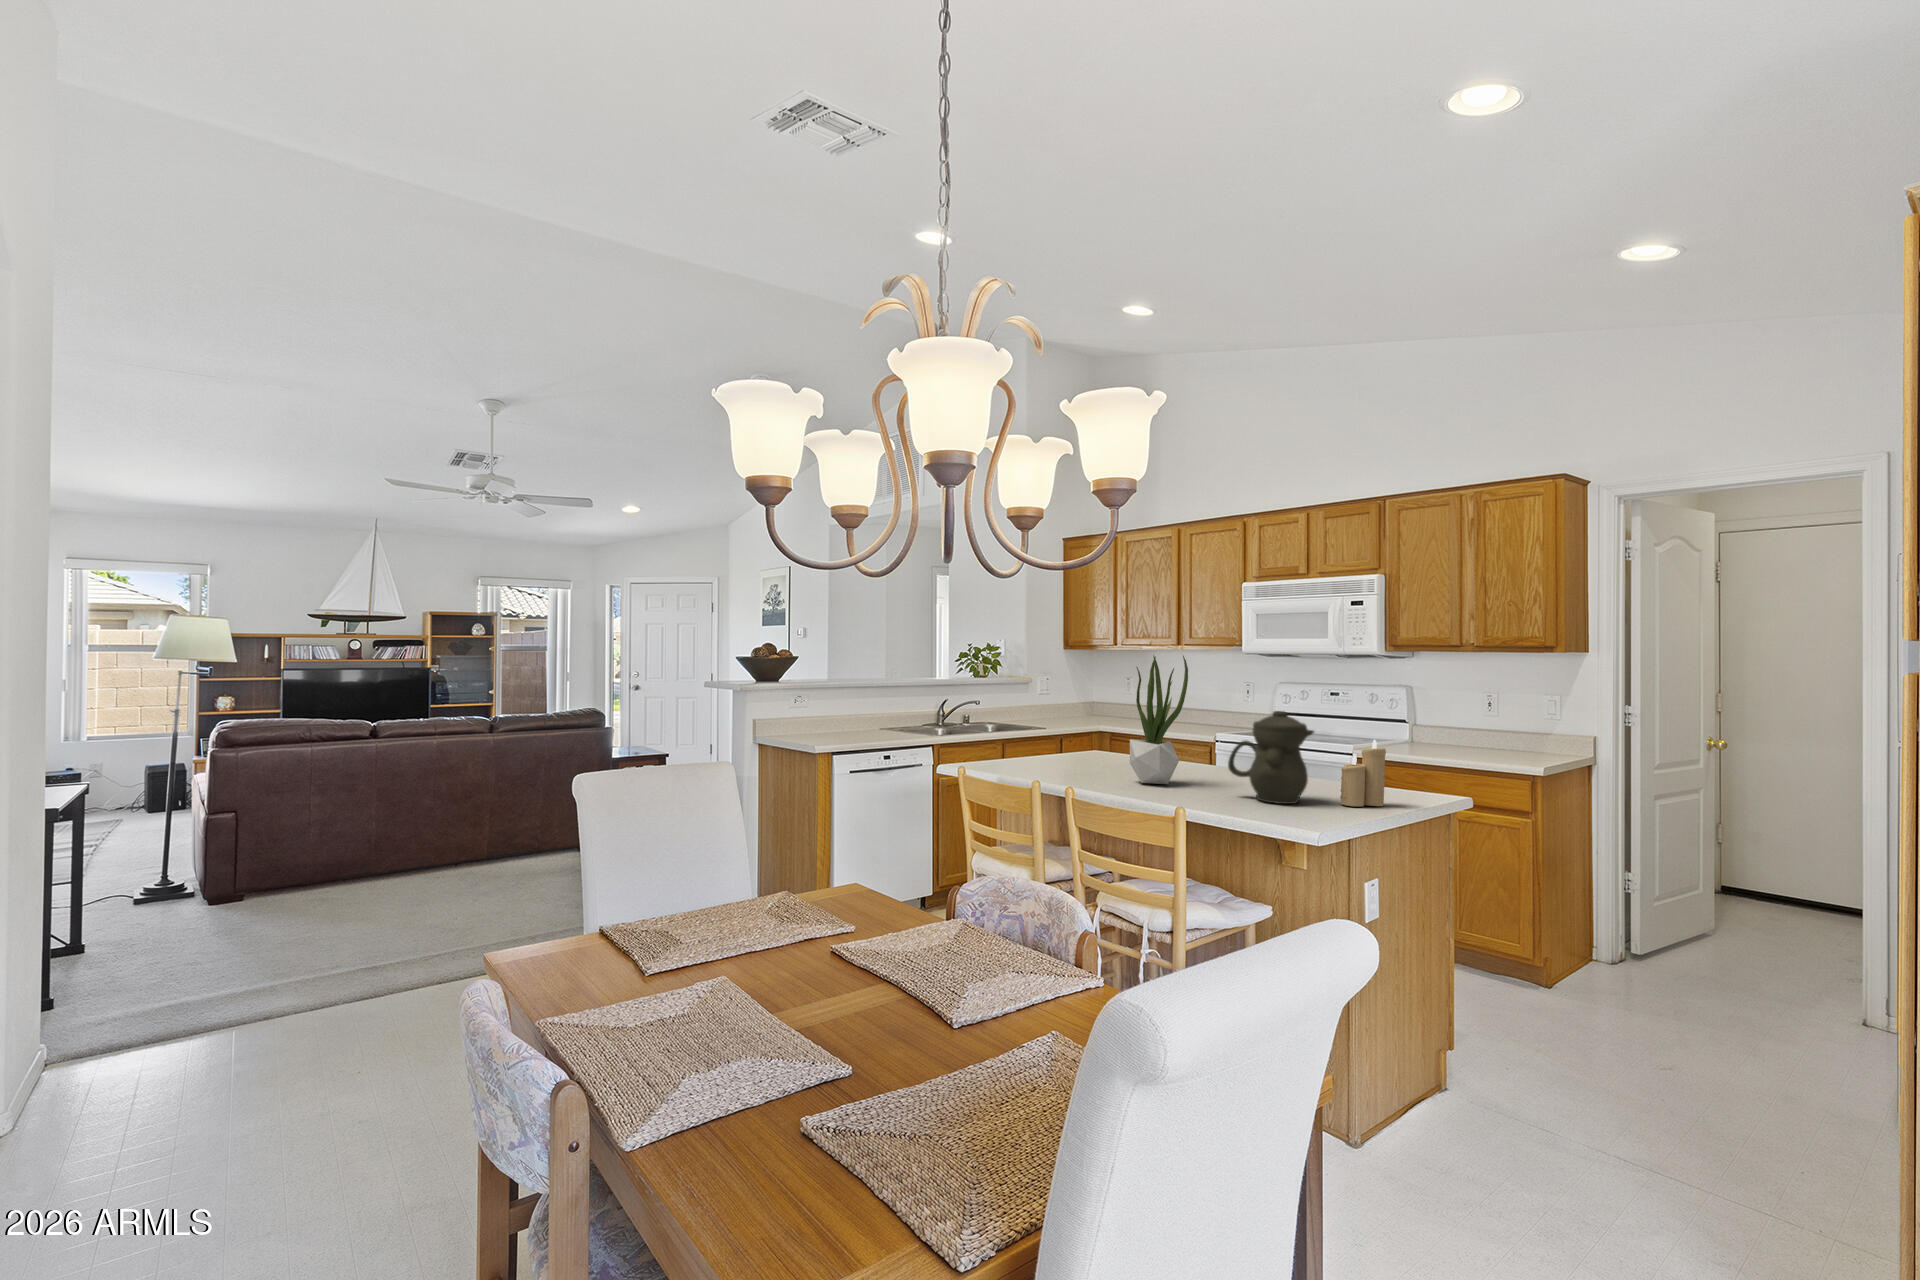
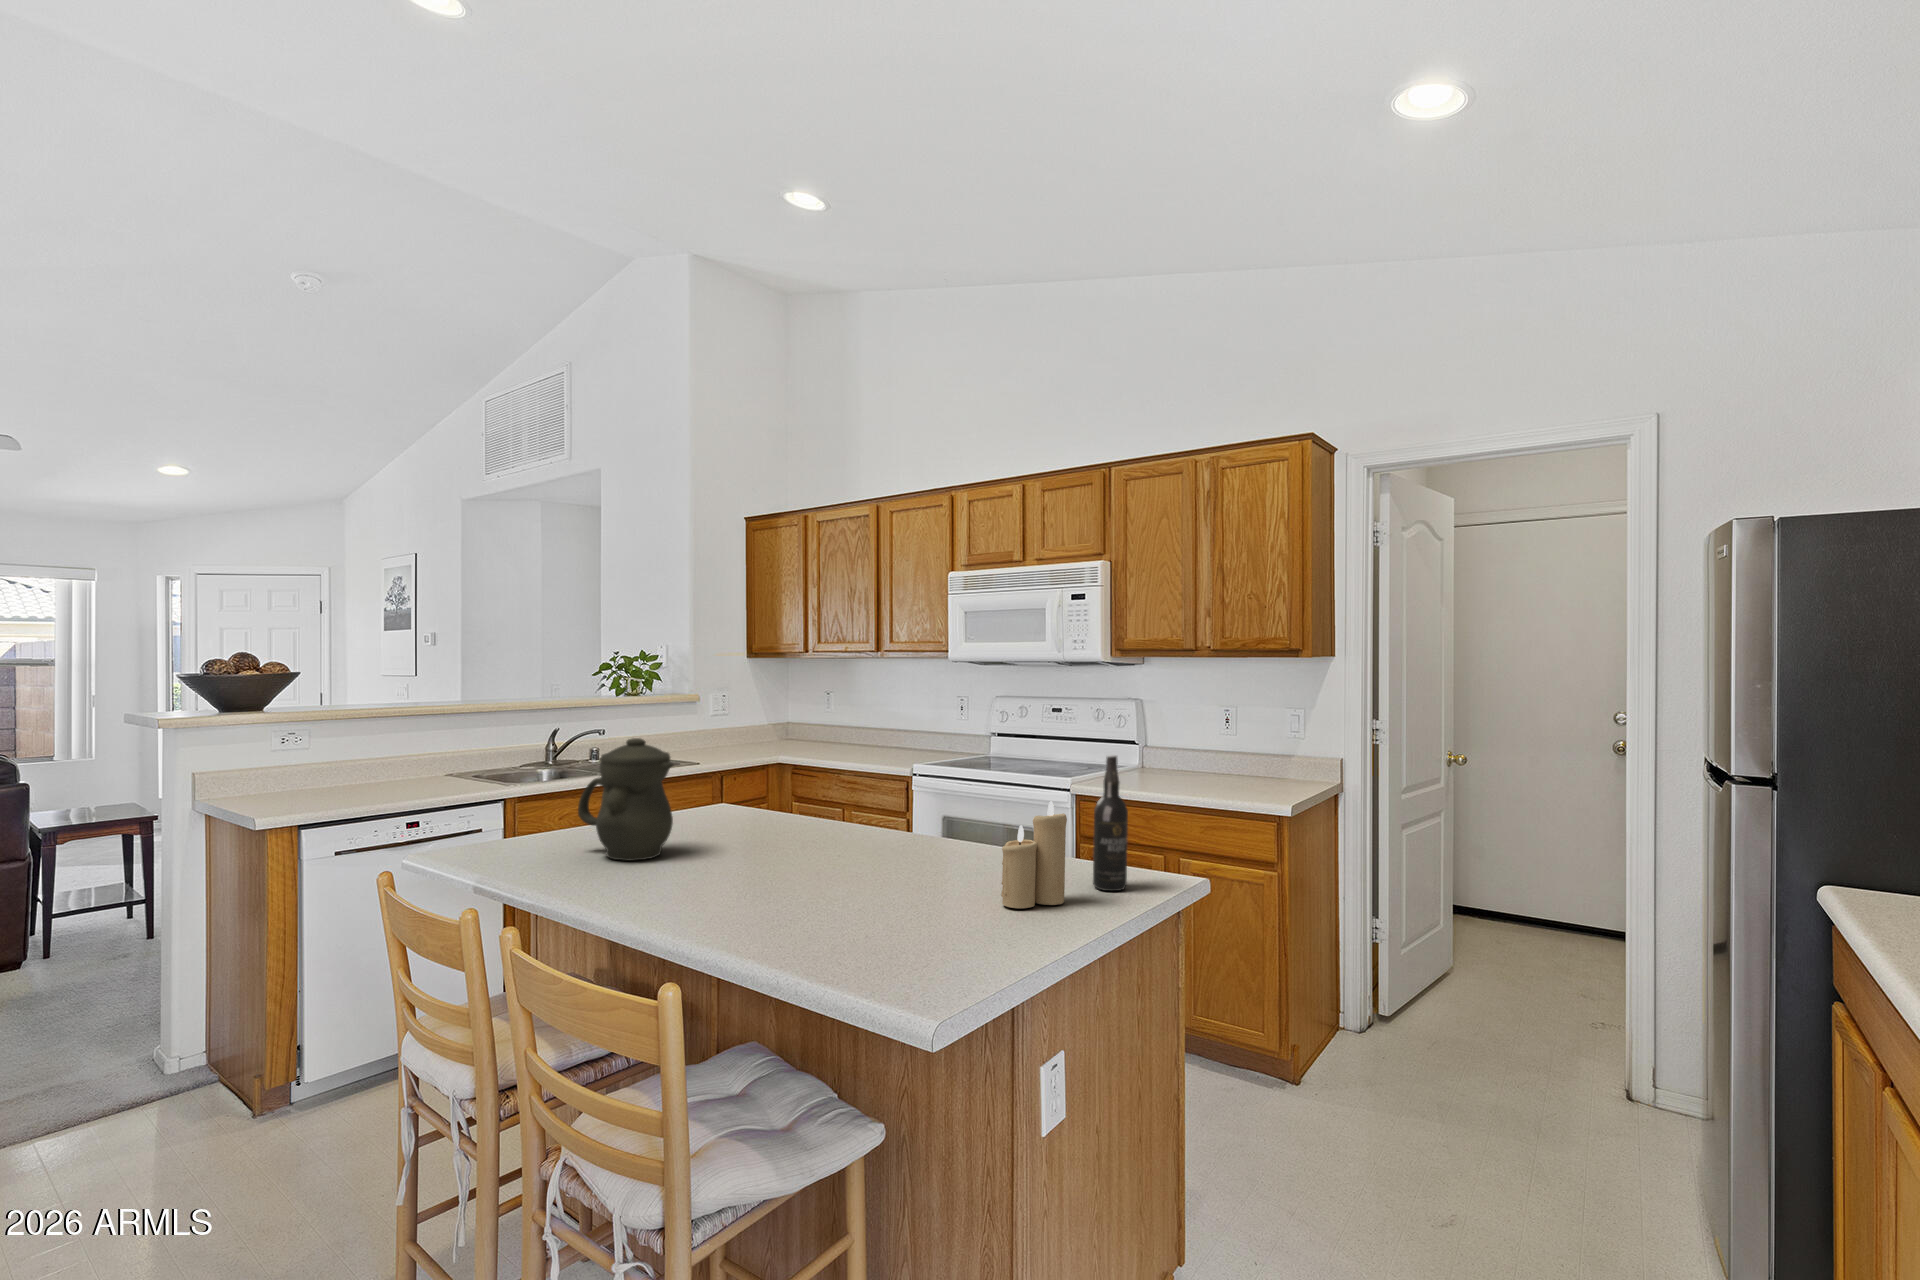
potted plant: present [1130,655,1188,784] -> none [705,672,794,874]
teapot: present [1228,711,1314,804] -> present [578,738,673,861]
wine bottle: none [1401,712,1427,803] -> present [1093,755,1128,891]

